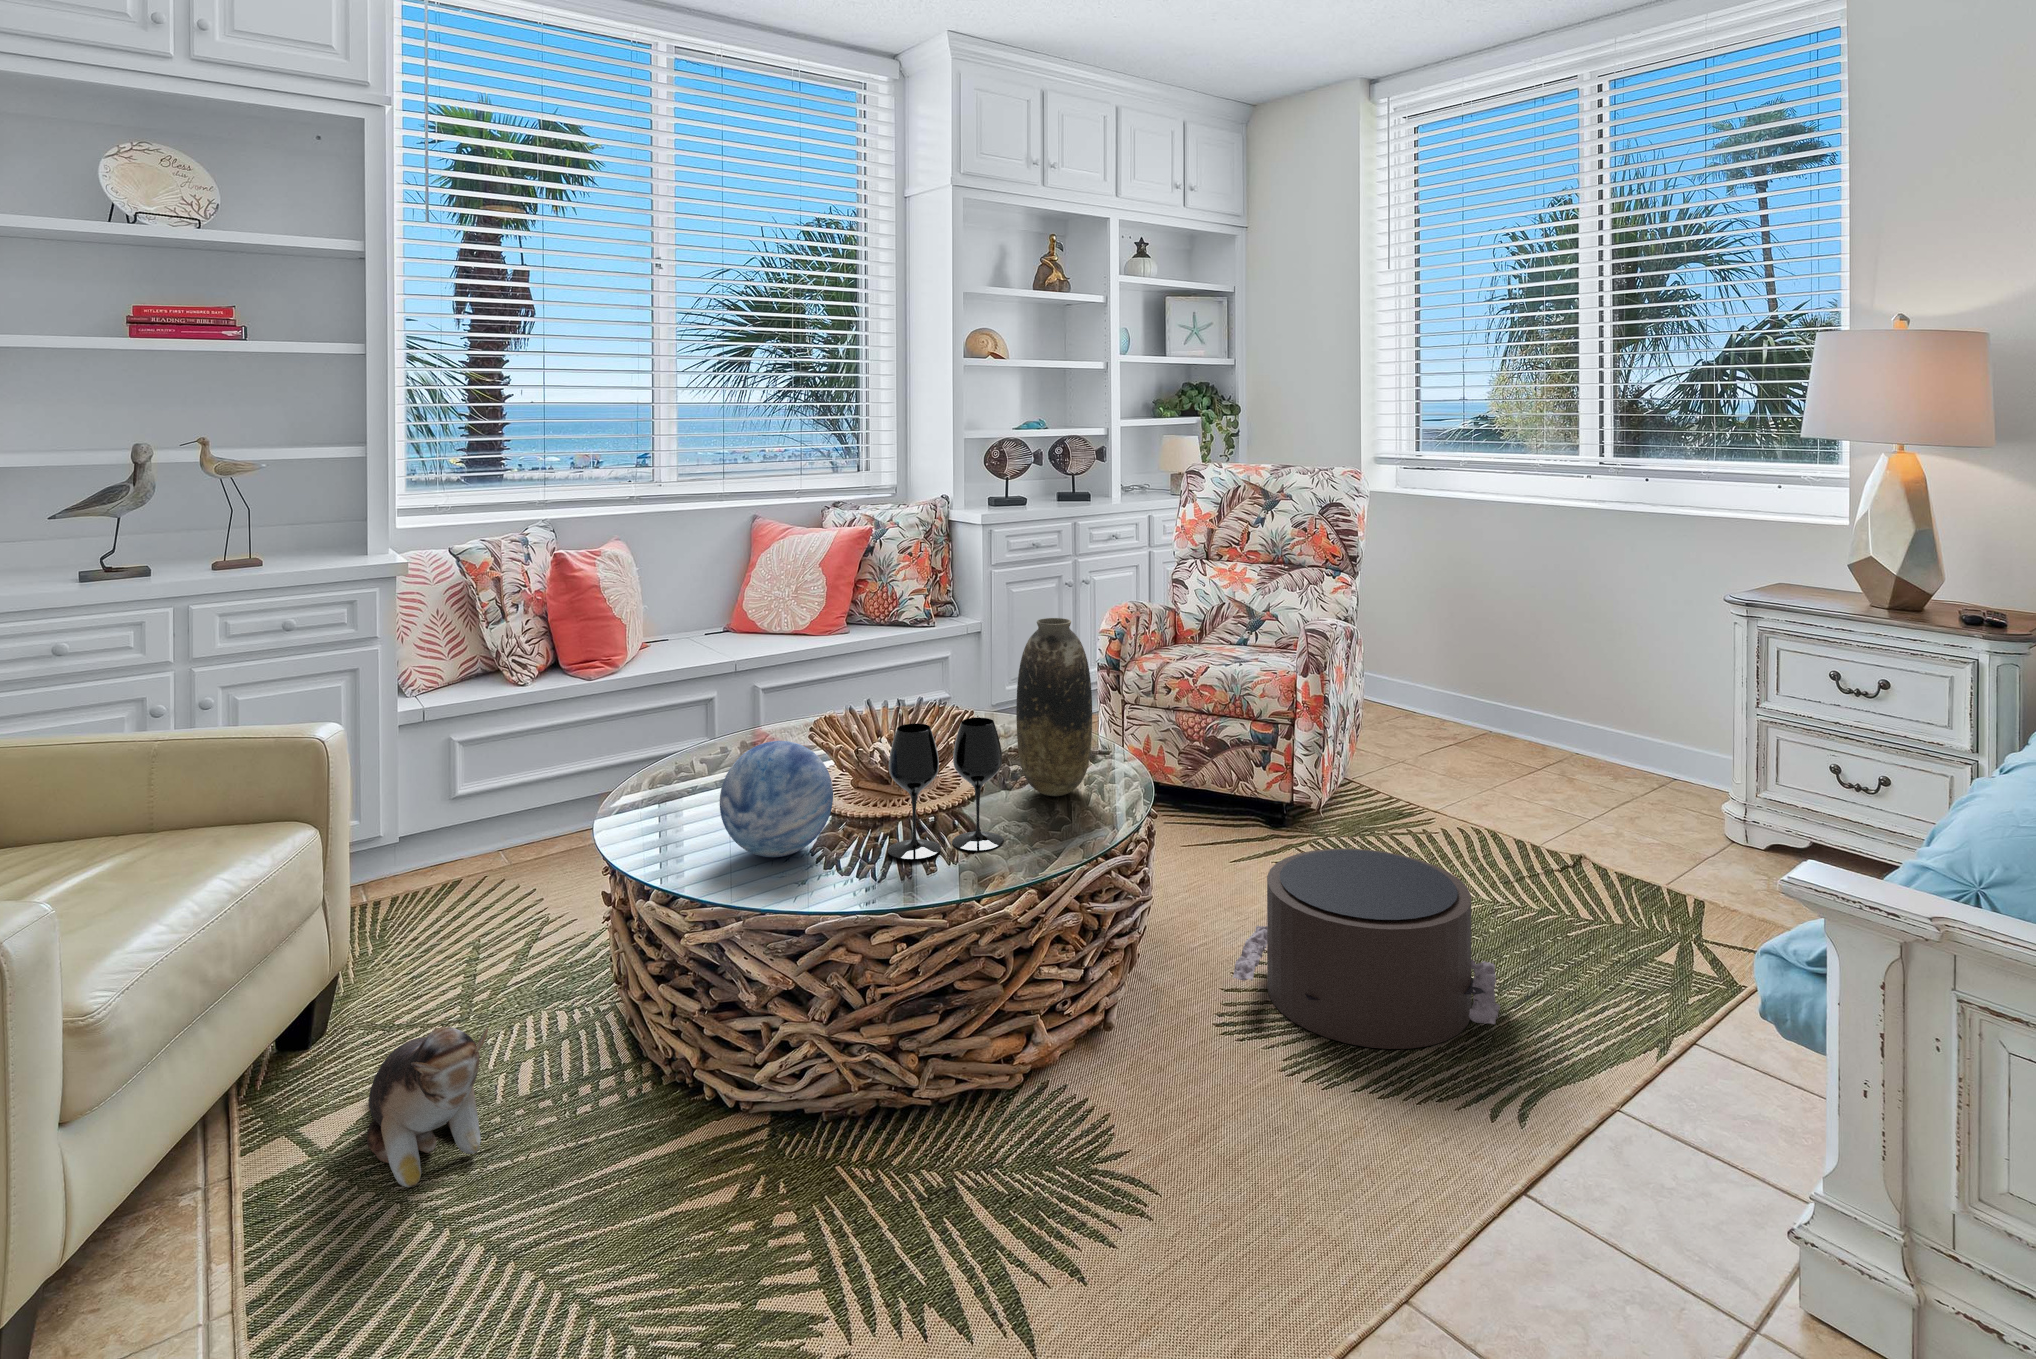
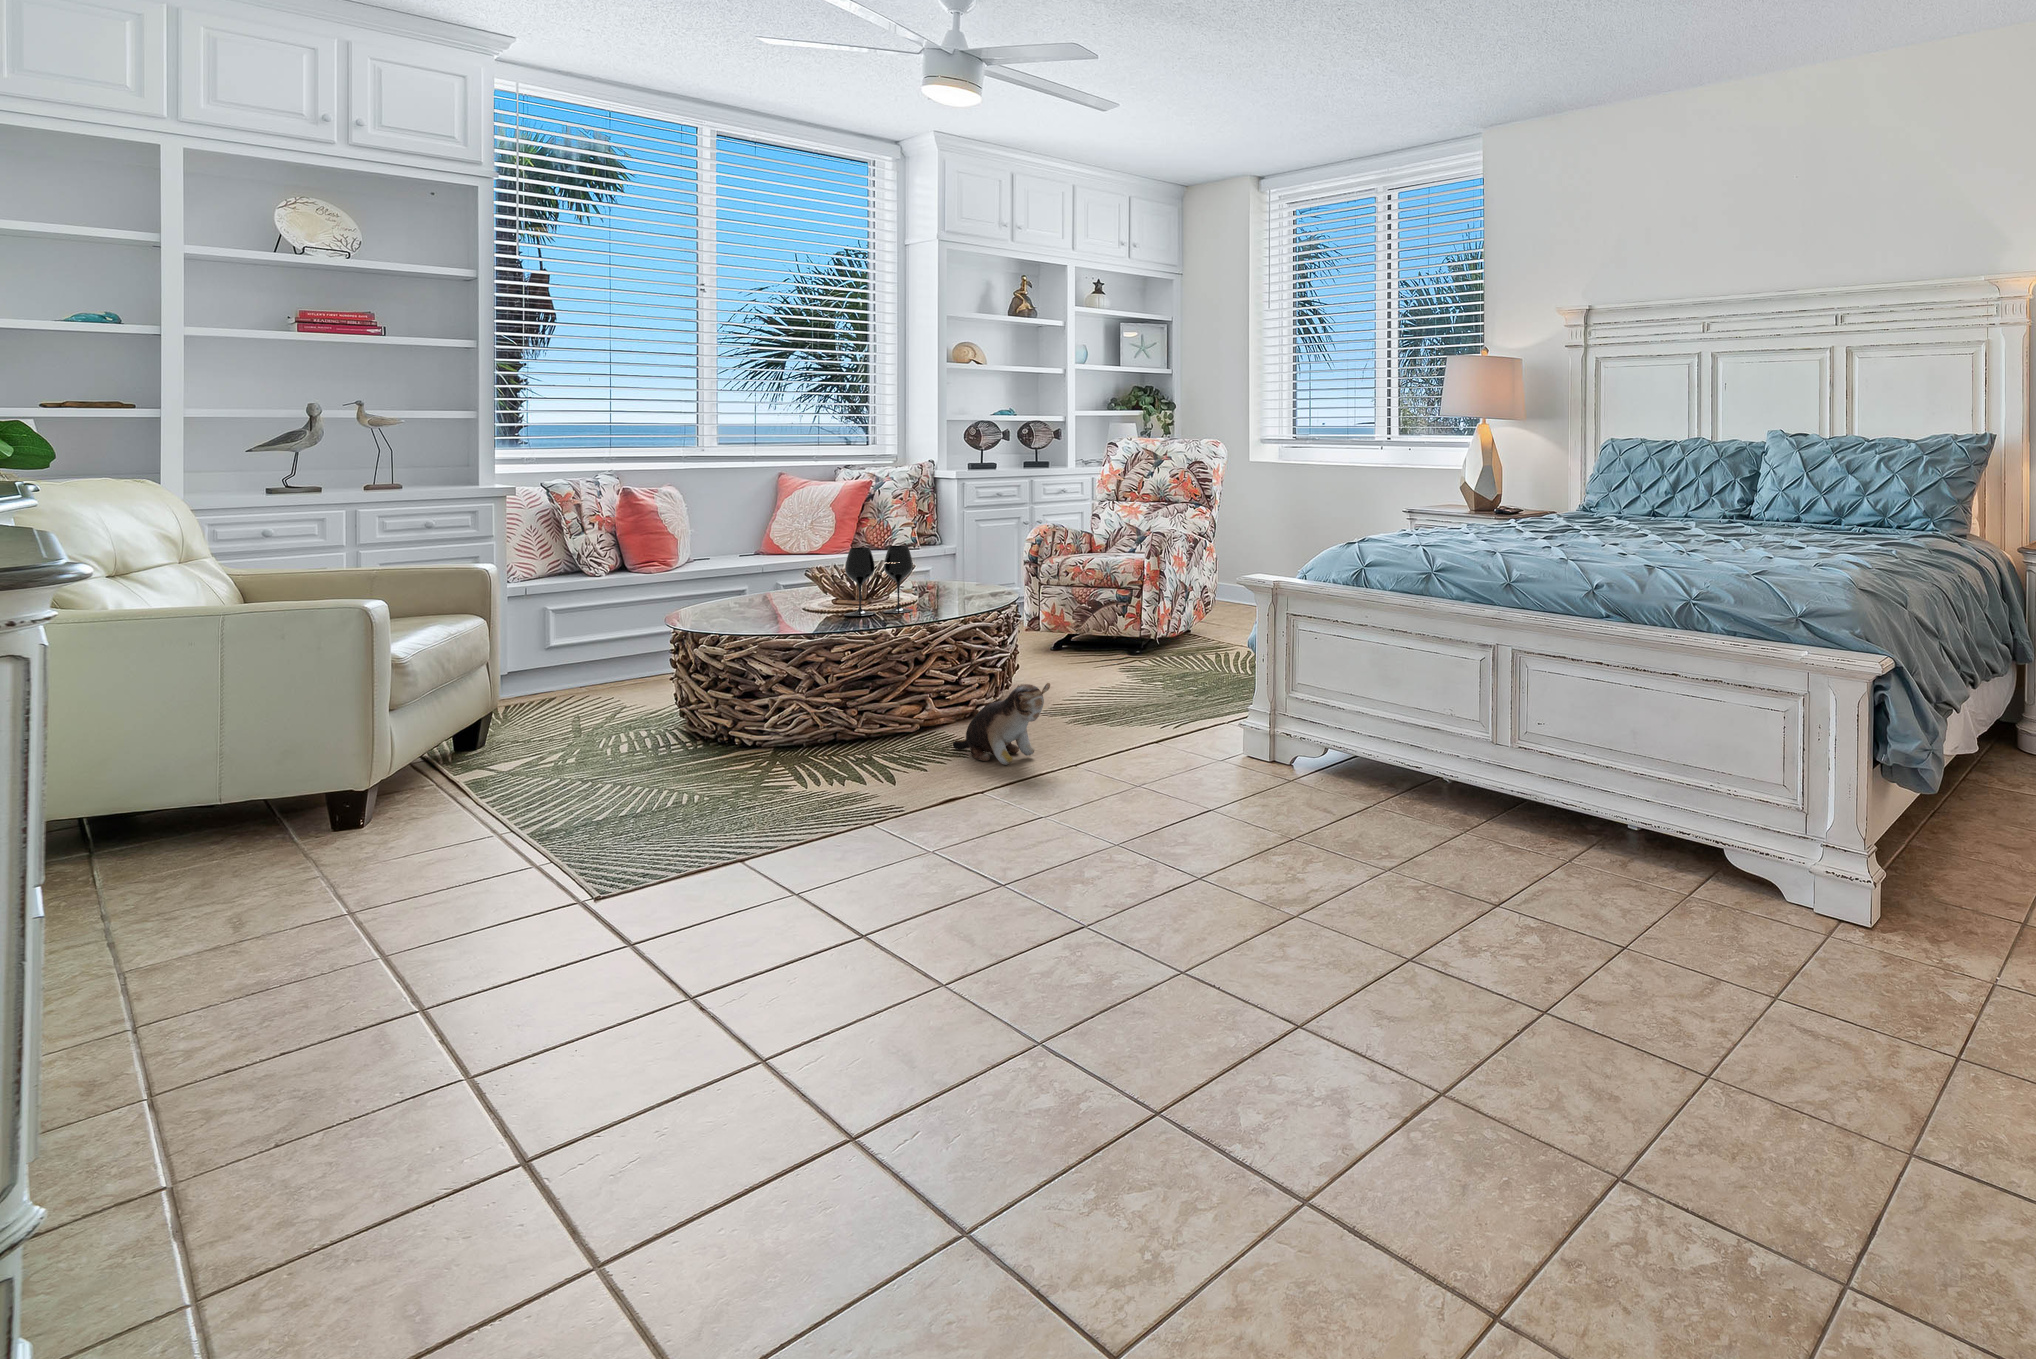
vase: present [1016,618,1092,796] -> none [930,500,975,598]
decorative orb: present [720,741,833,857] -> none [745,558,813,619]
pouf: present [1233,848,1500,1049] -> none [1057,637,1207,720]
plush toy: present [367,1027,488,1187] -> present [953,683,1050,765]

